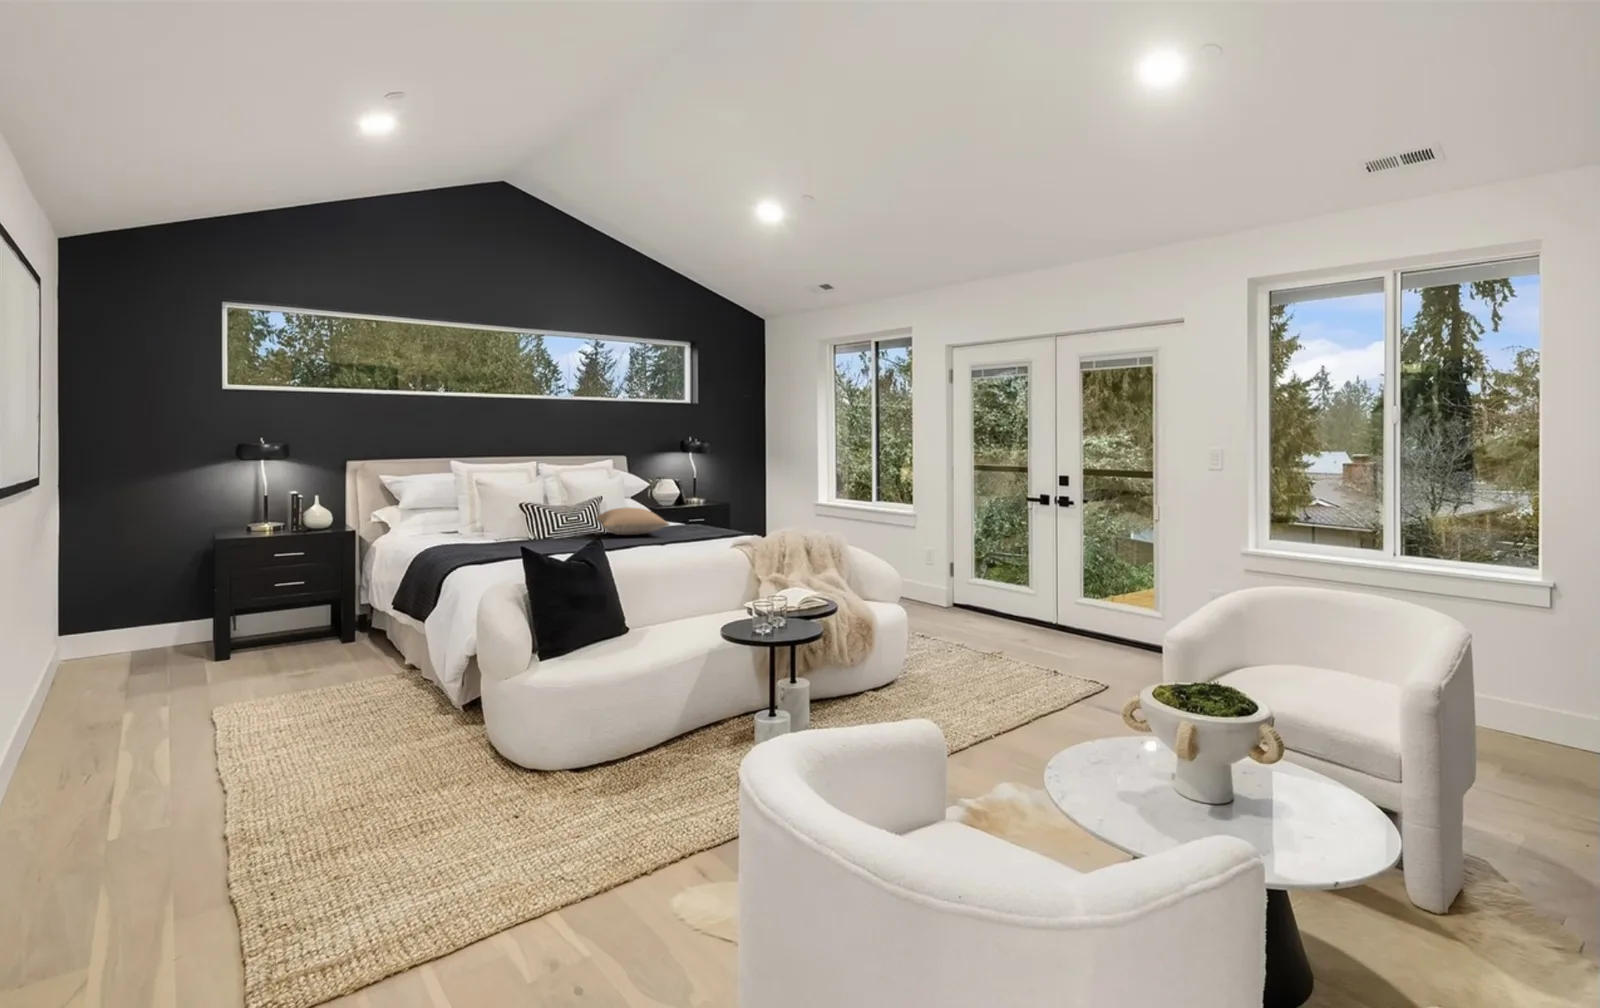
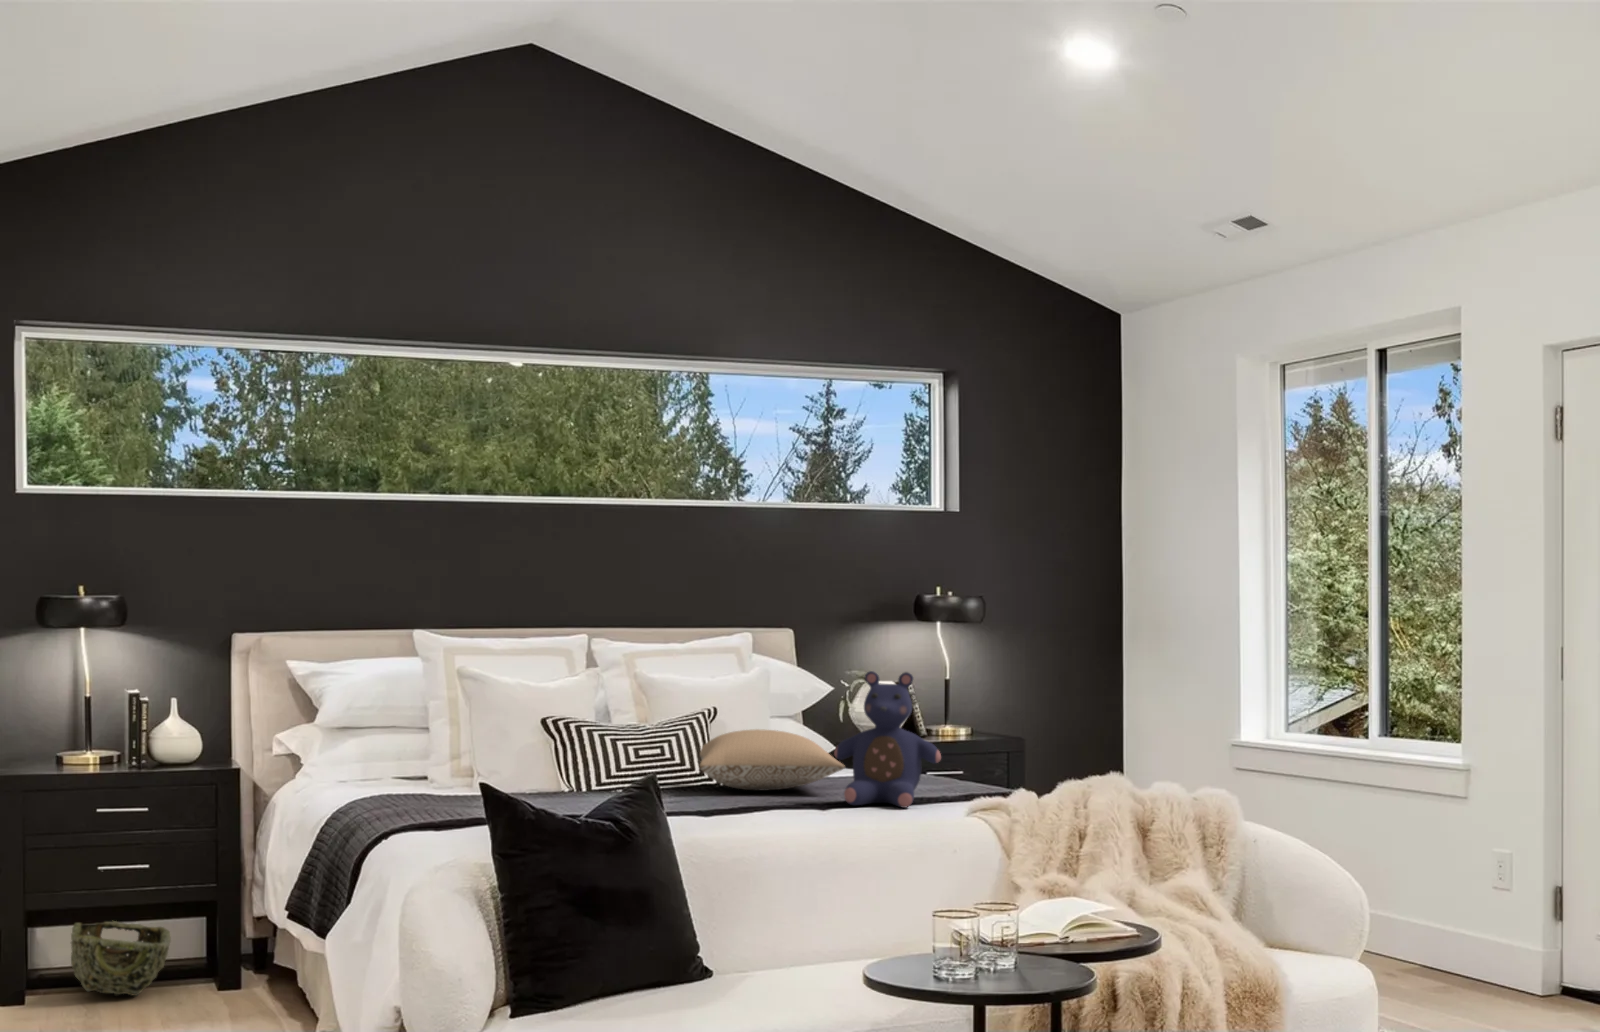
teddy bear: none [667,482,715,543] -> present [834,671,941,808]
woven basket: none [264,607,322,646] -> present [71,921,171,996]

